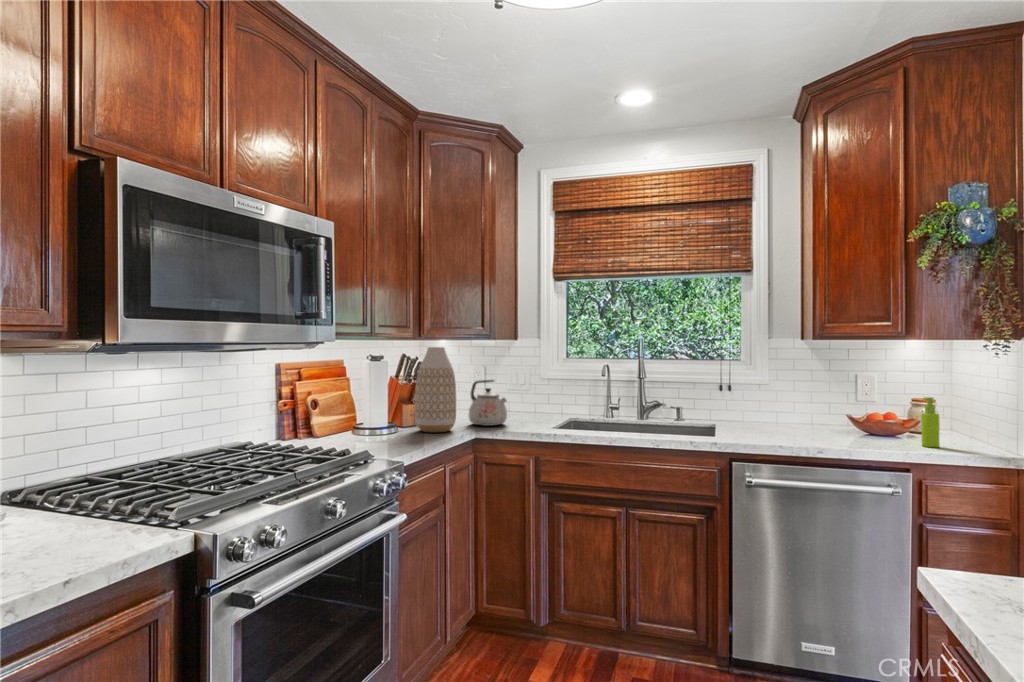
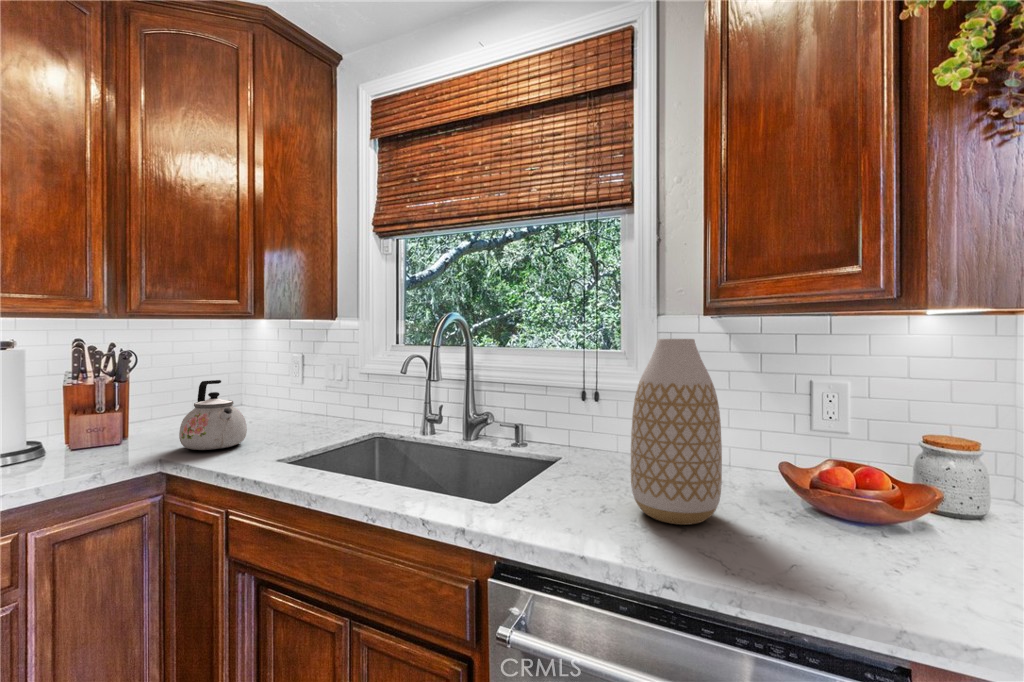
vase: present [415,347,456,432] -> present [631,339,722,525]
soap dispenser: present [921,397,939,447] -> none [921,444,967,565]

